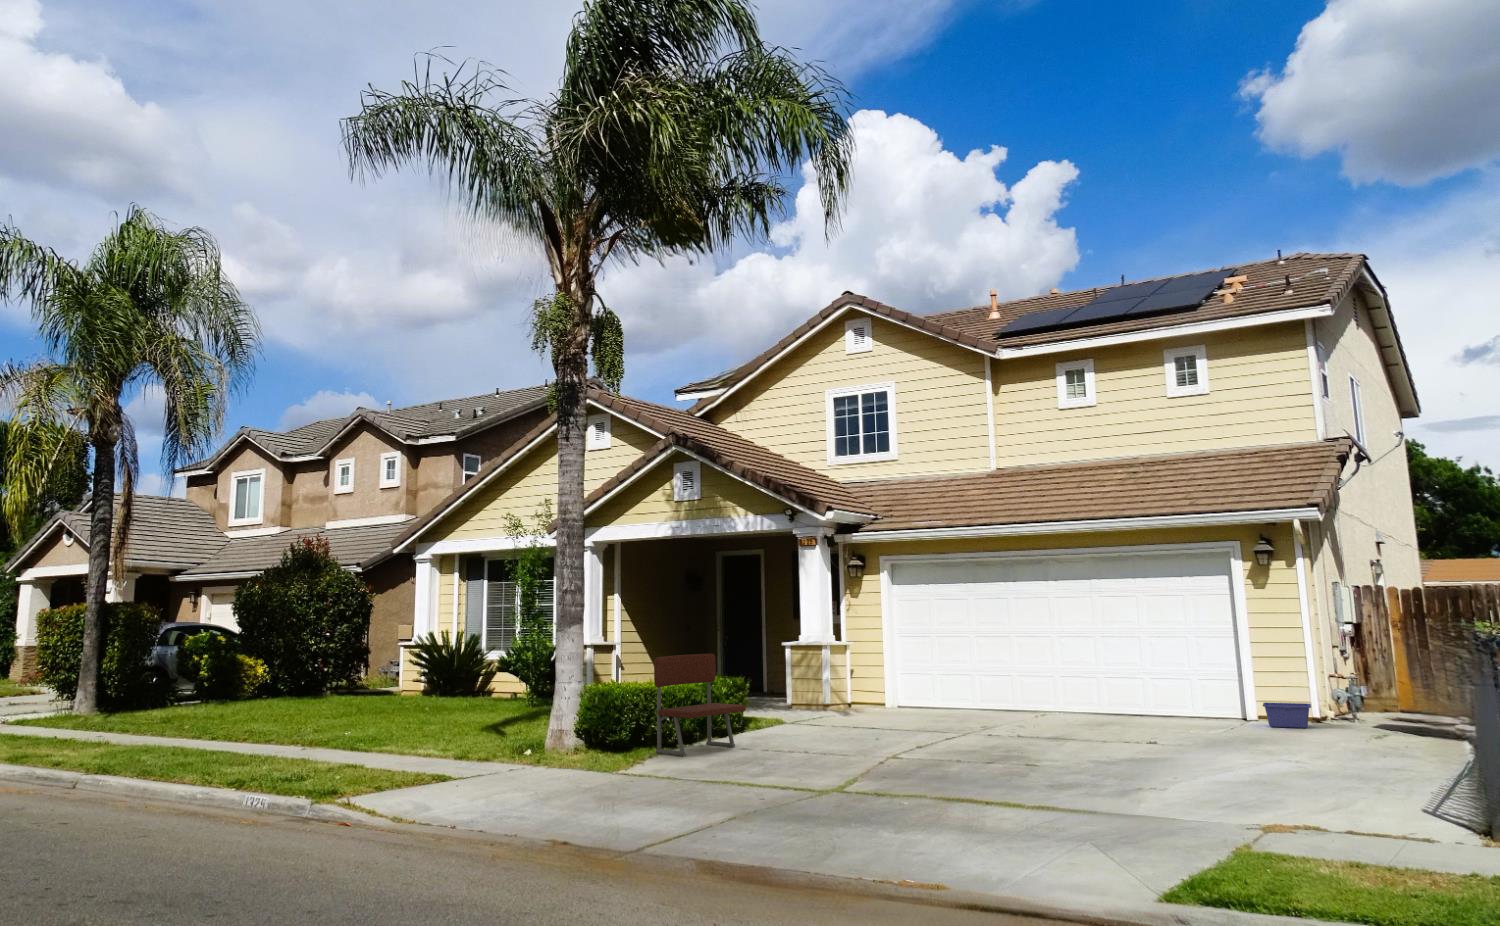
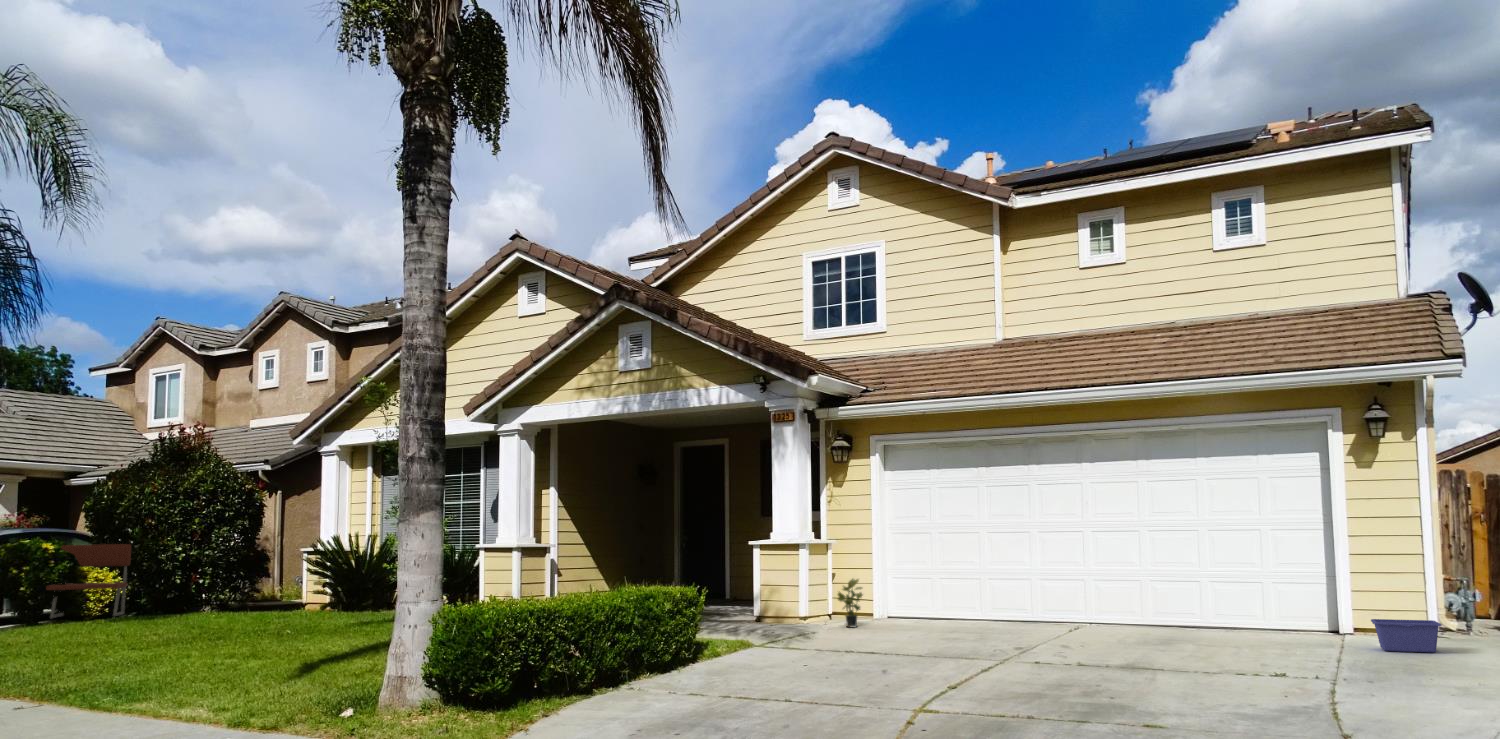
bench: present [654,654,745,756] -> present [46,544,131,618]
potted plant: none [854,669,875,709] -> present [838,579,862,628]

